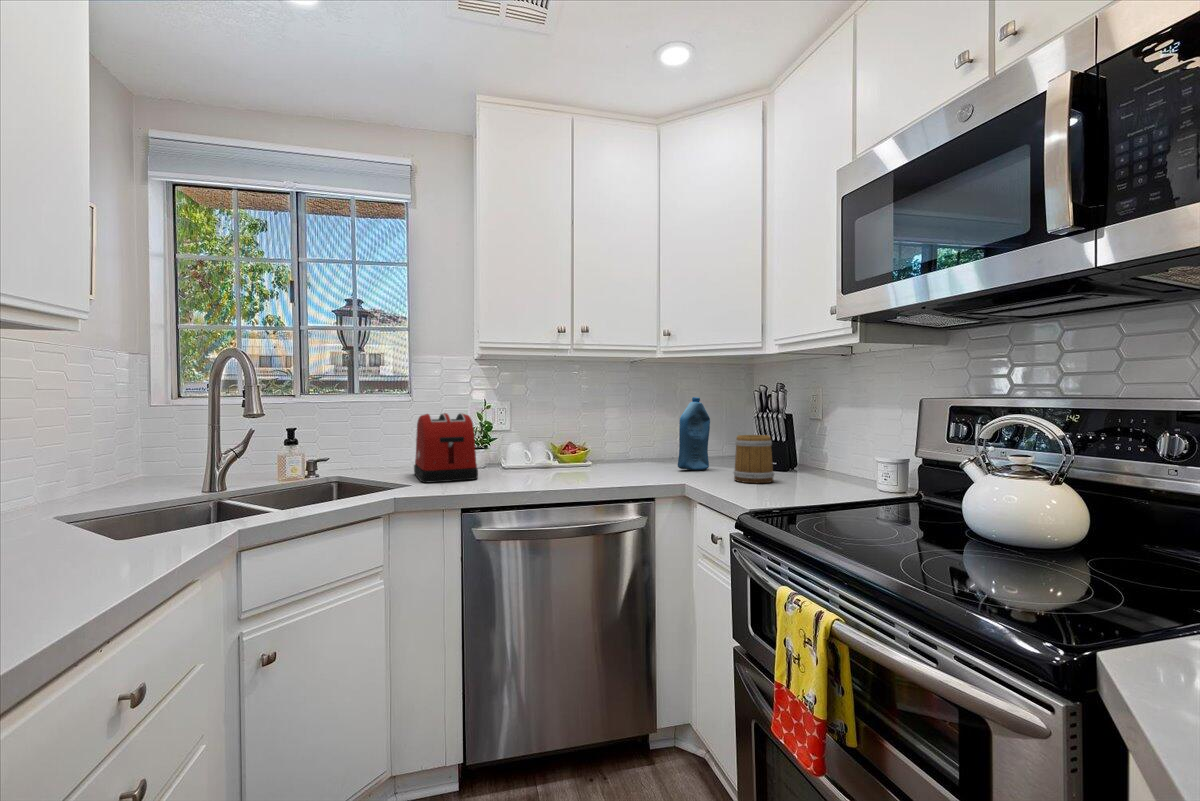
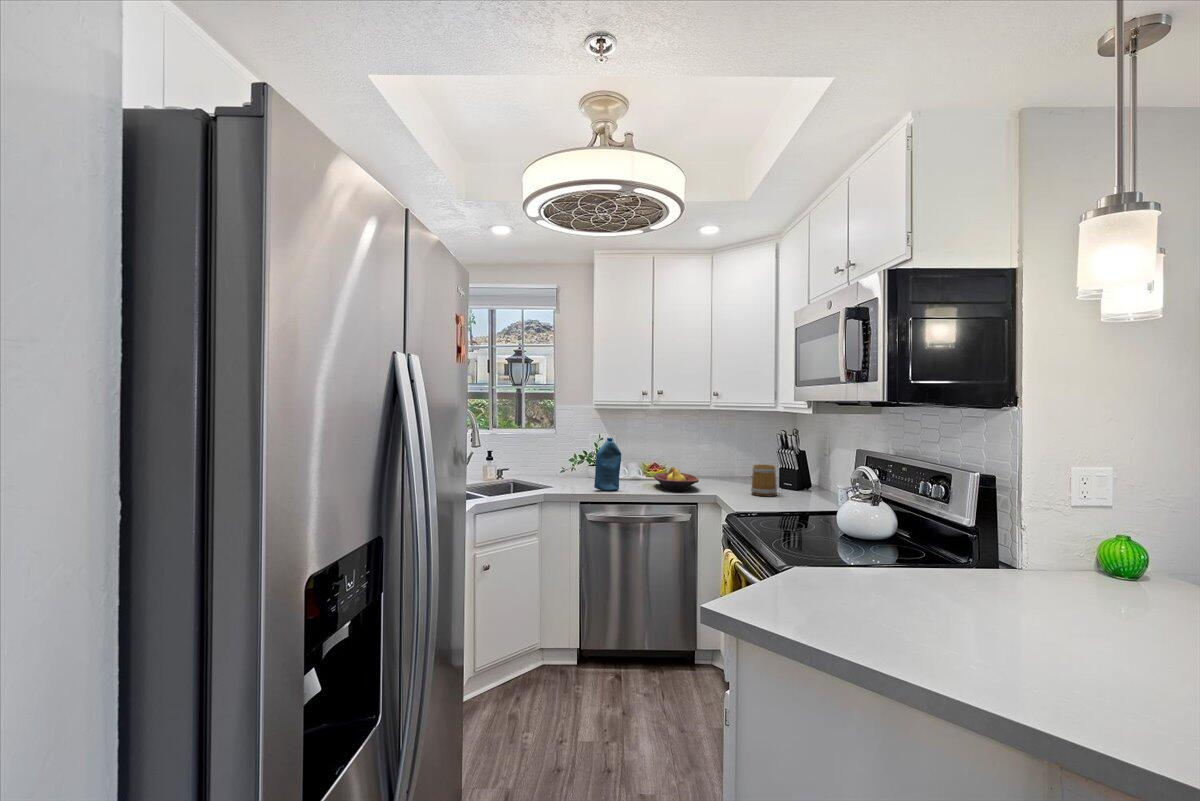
bottle: present [678,397,710,471] -> present [594,438,621,491]
toaster: present [414,413,478,483] -> none [556,444,592,486]
fruit bowl: none [576,445,653,482] -> present [653,467,699,491]

